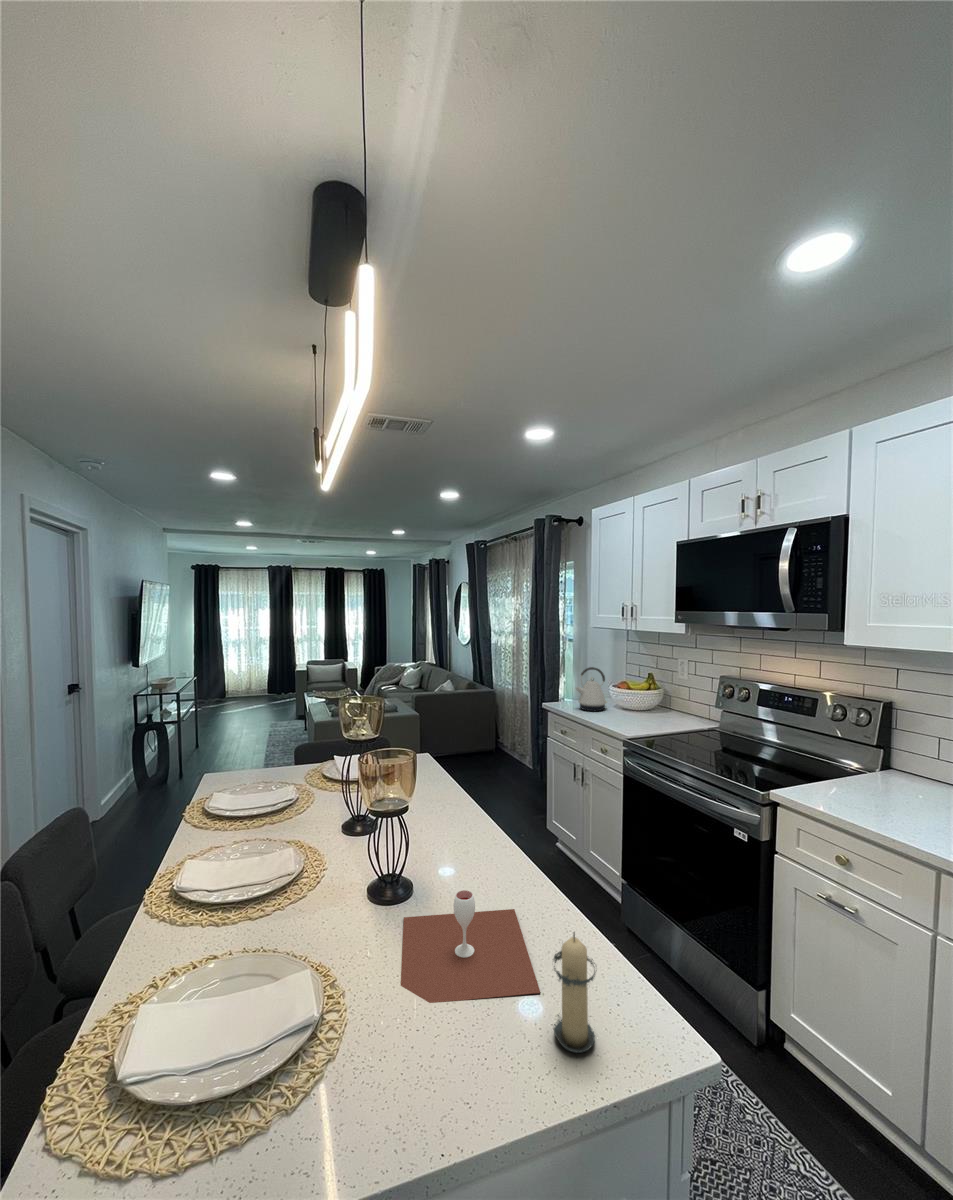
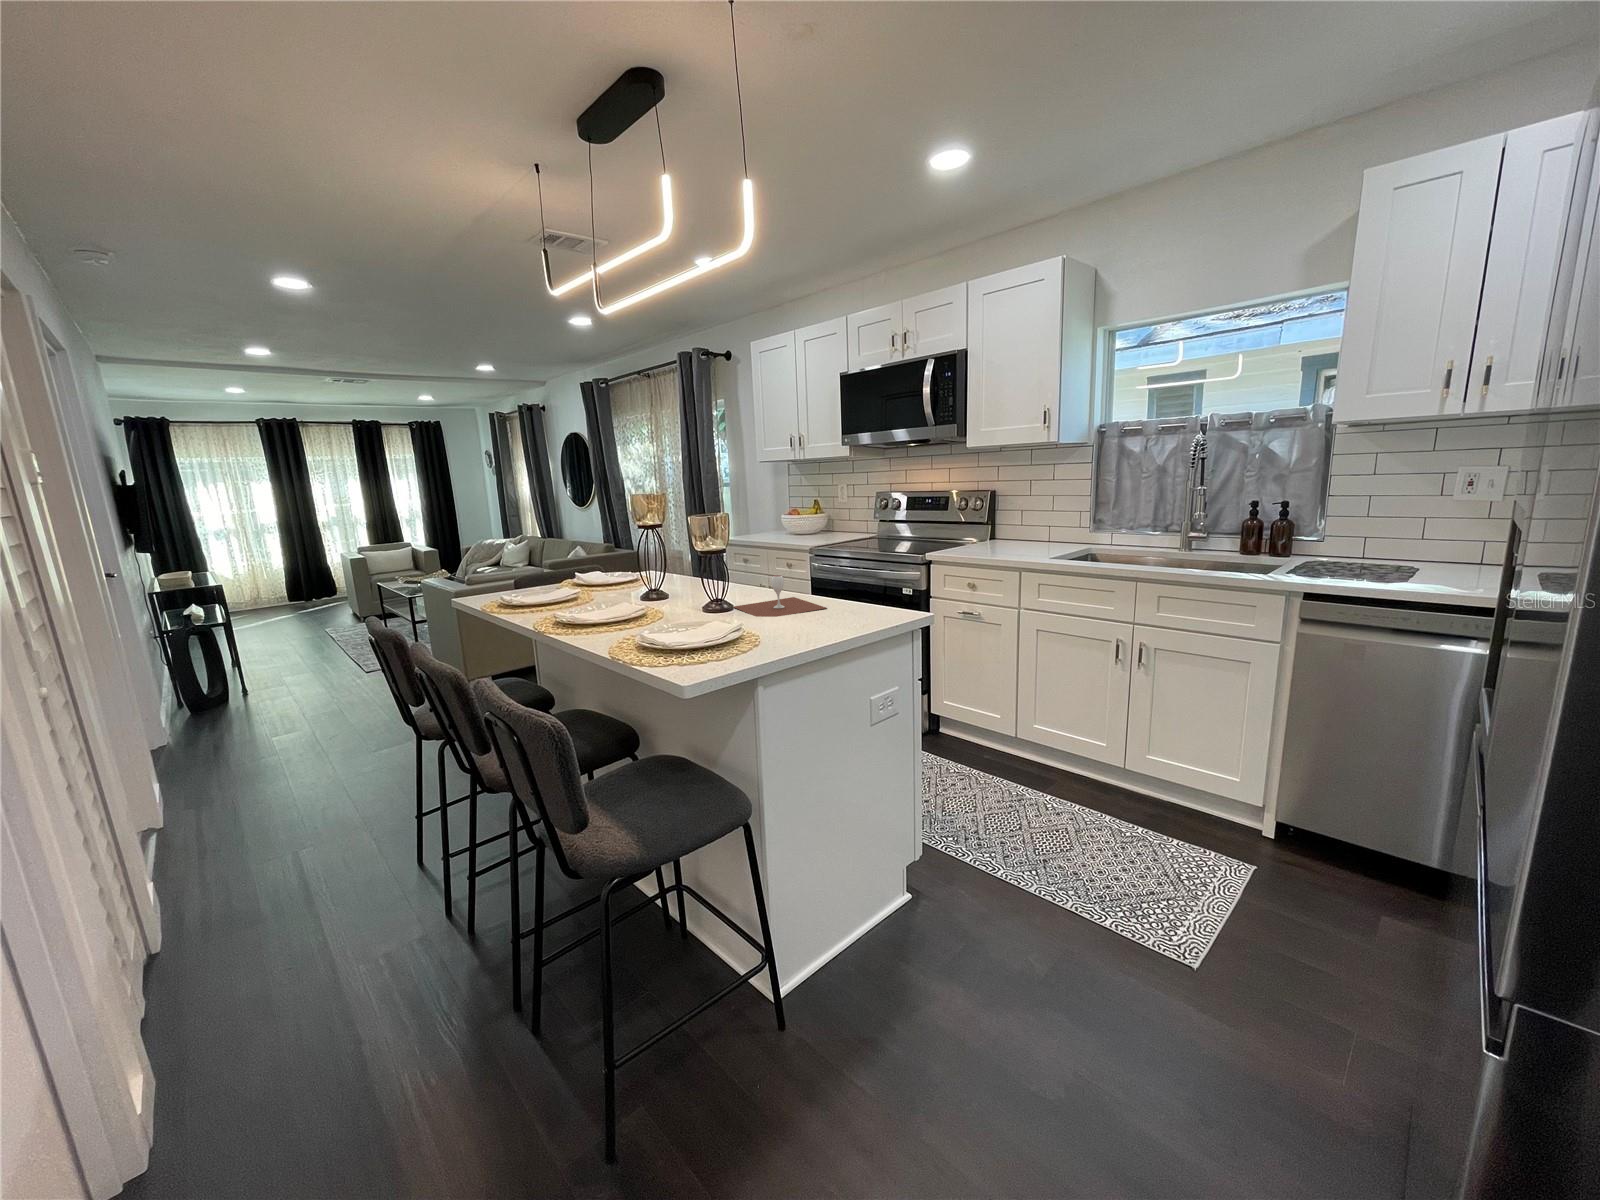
kettle: present [576,667,607,711] -> none [754,498,782,538]
candle: present [553,932,596,1053] -> none [838,561,864,613]

